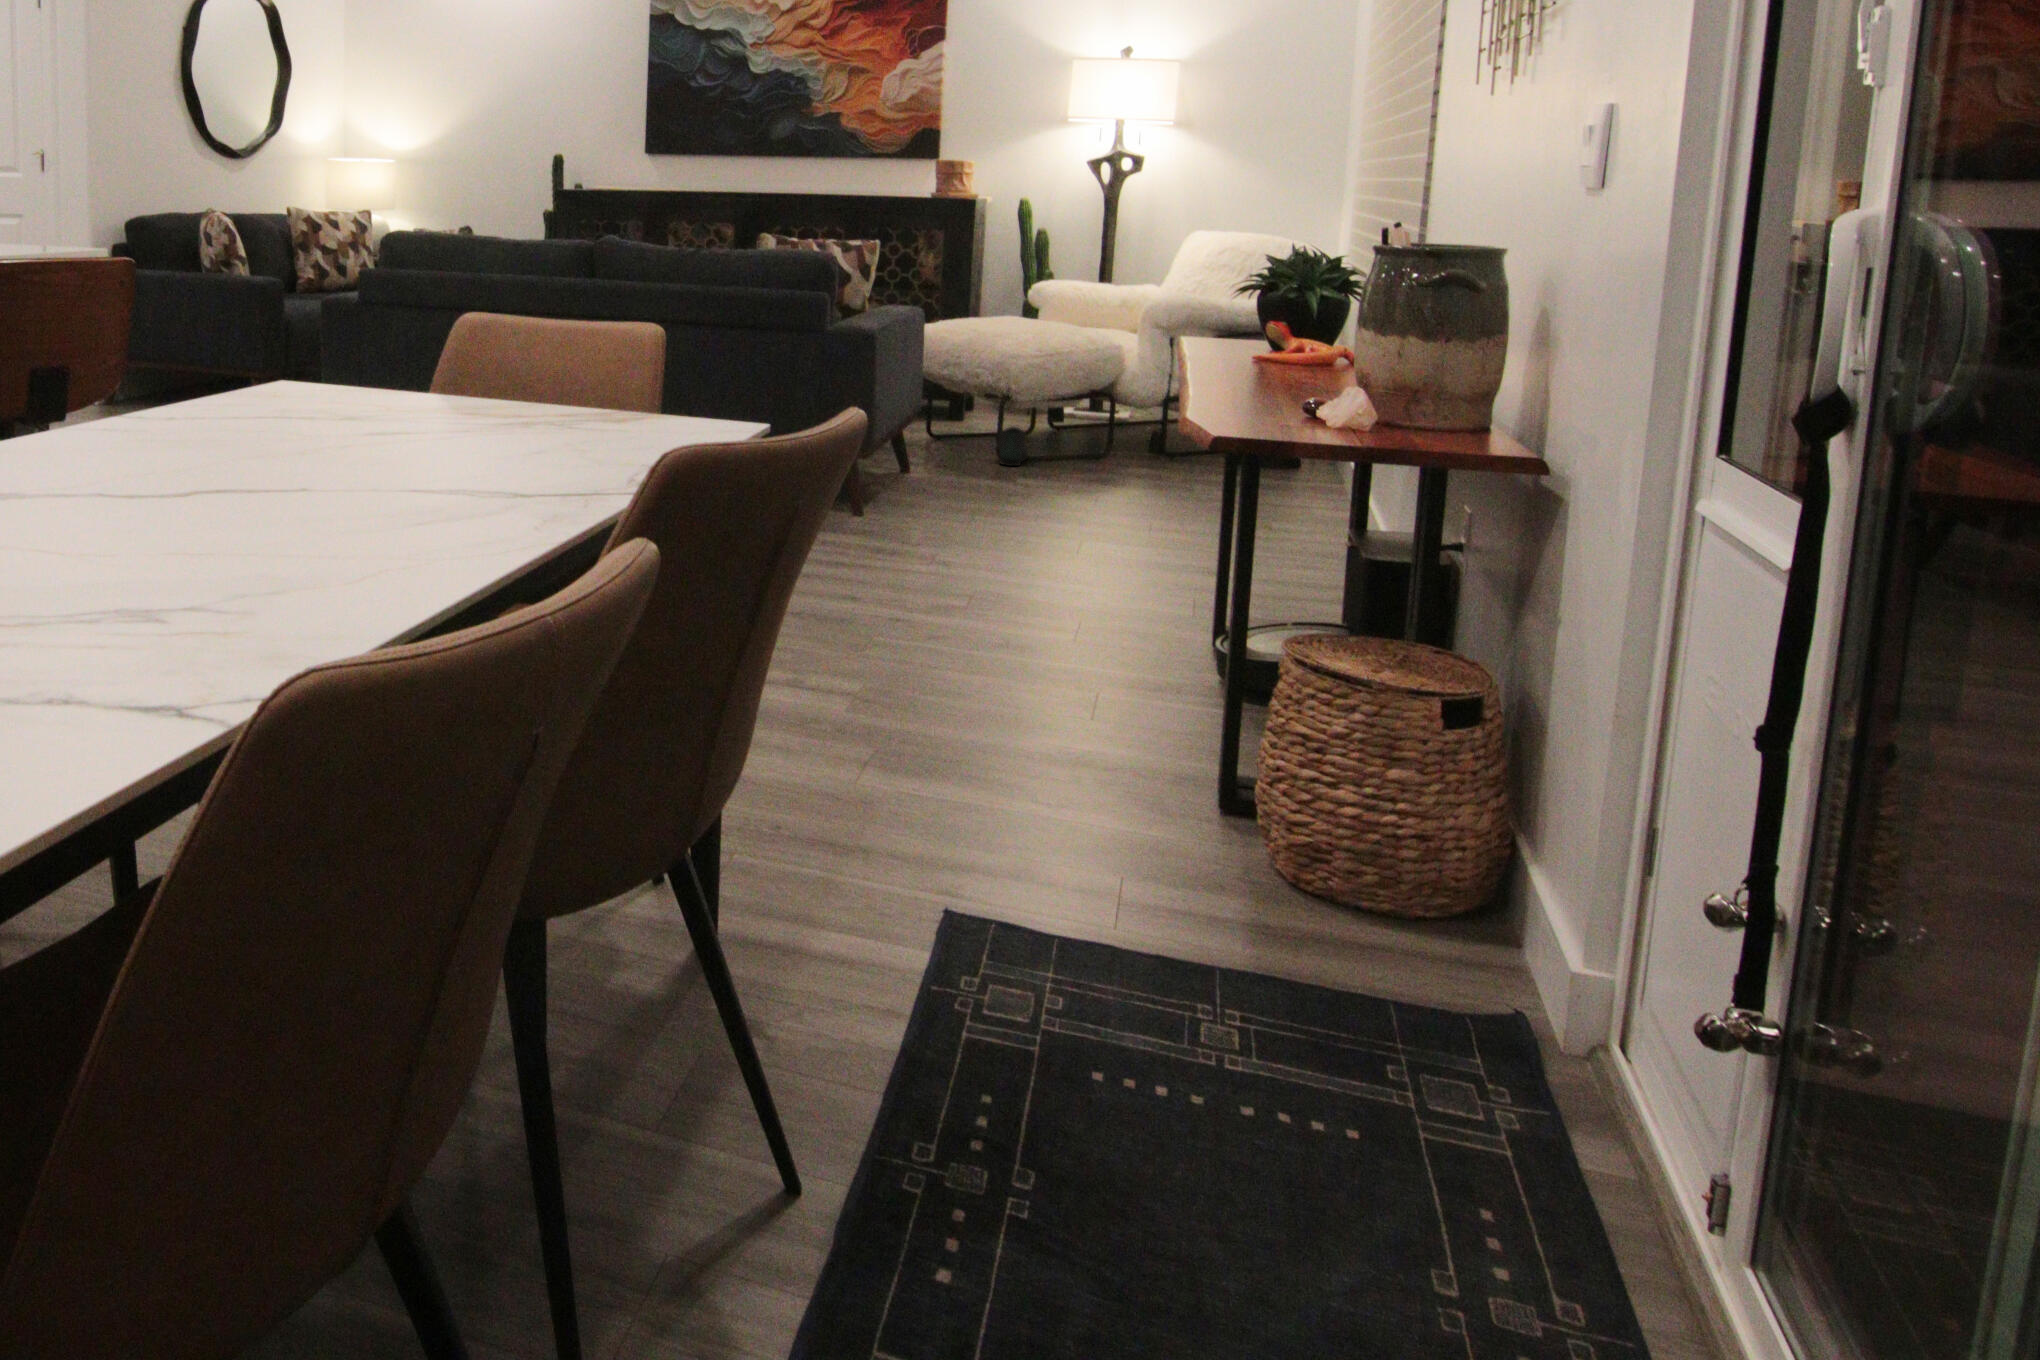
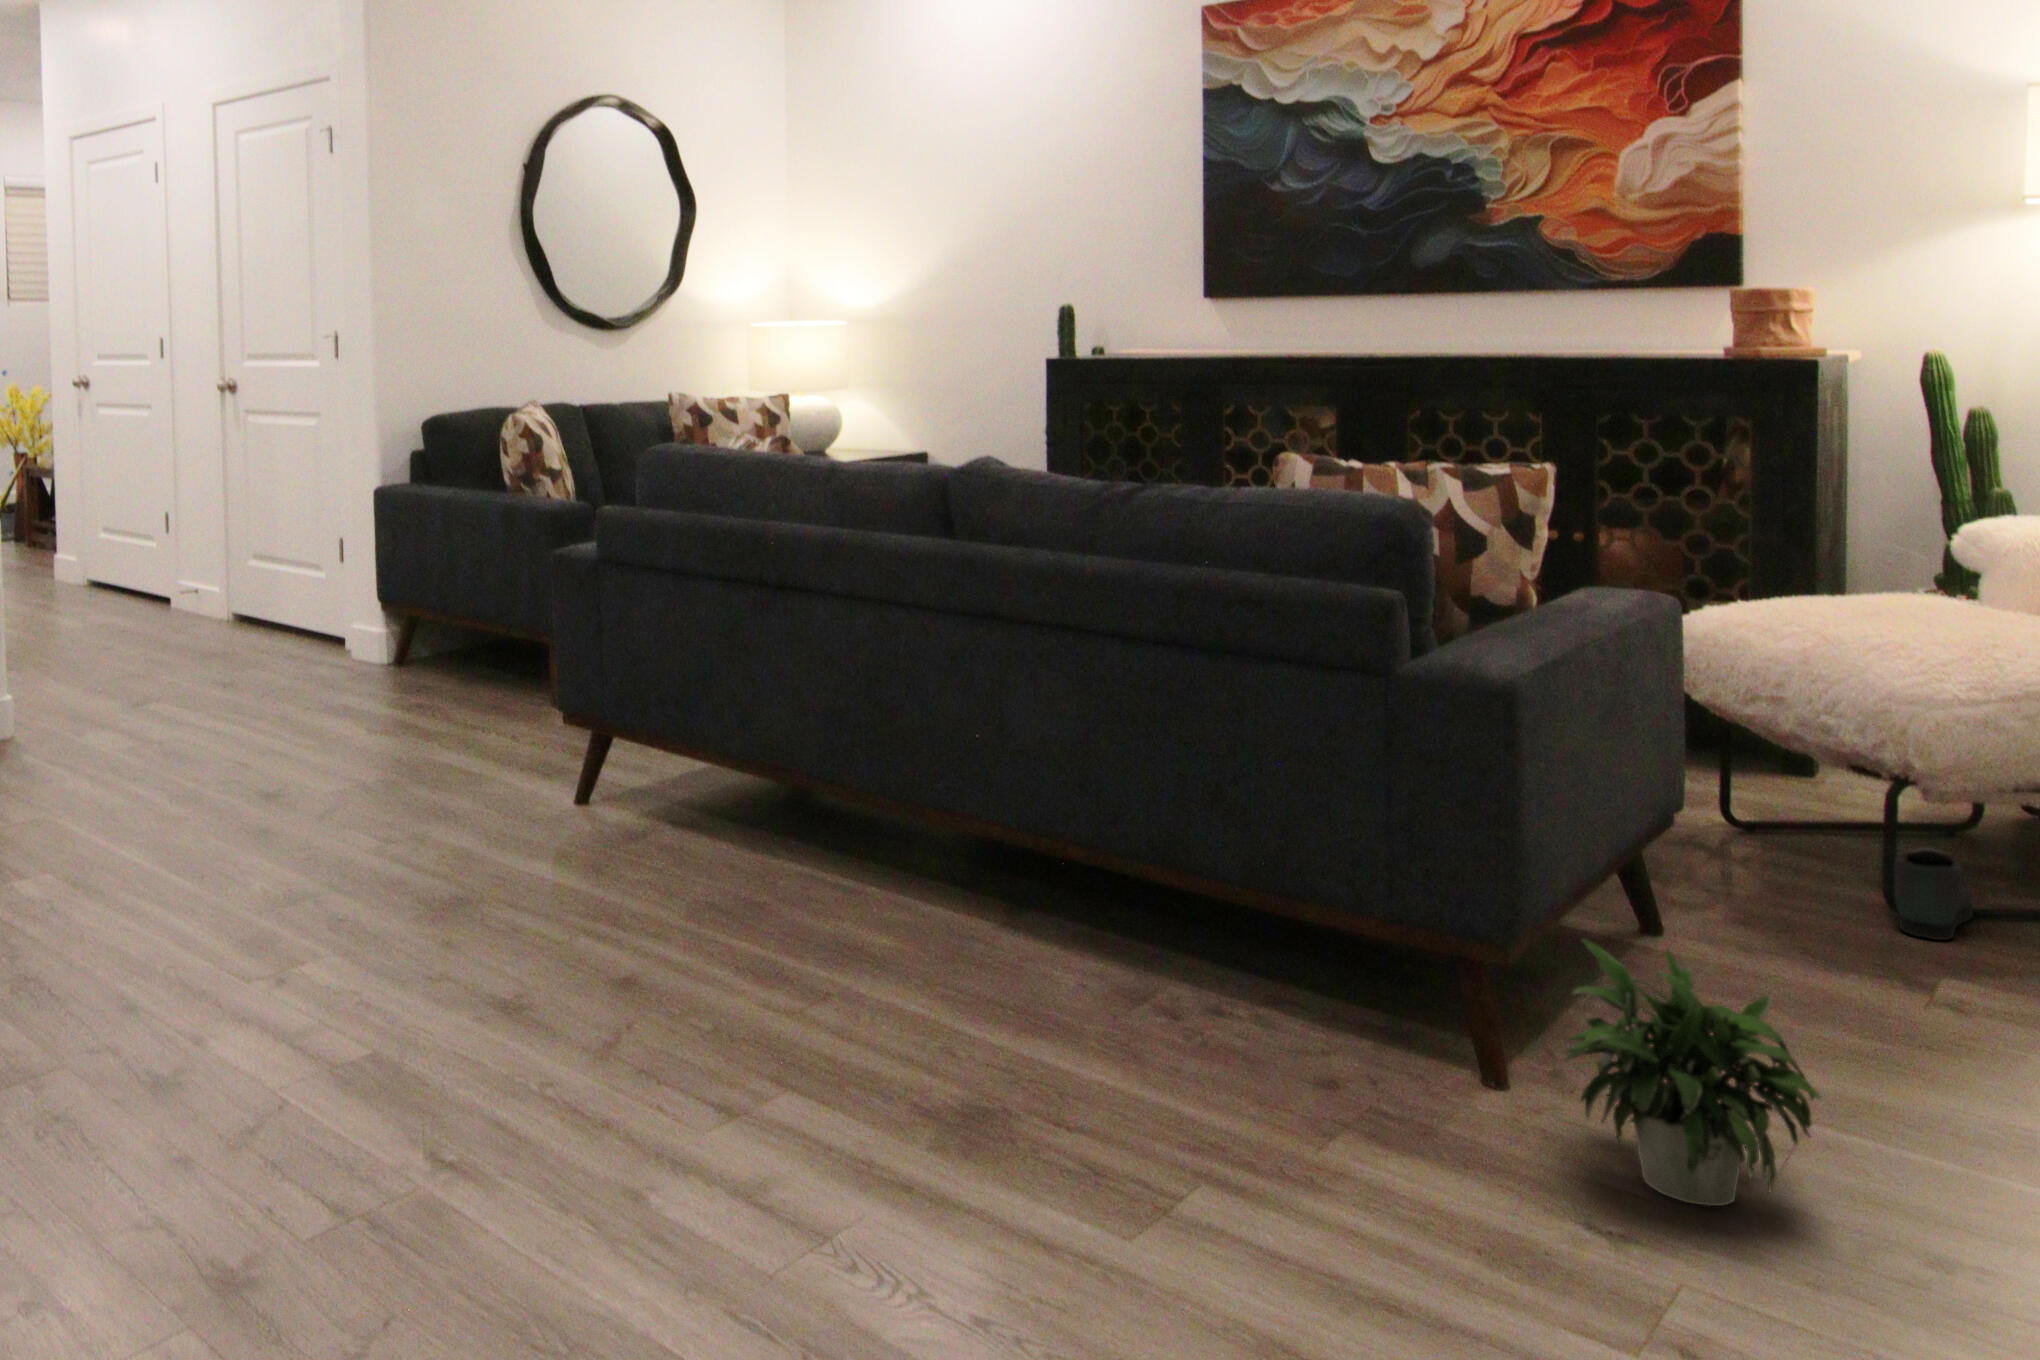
potted plant: none [885,440,979,538] -> present [1565,940,1822,1206]

